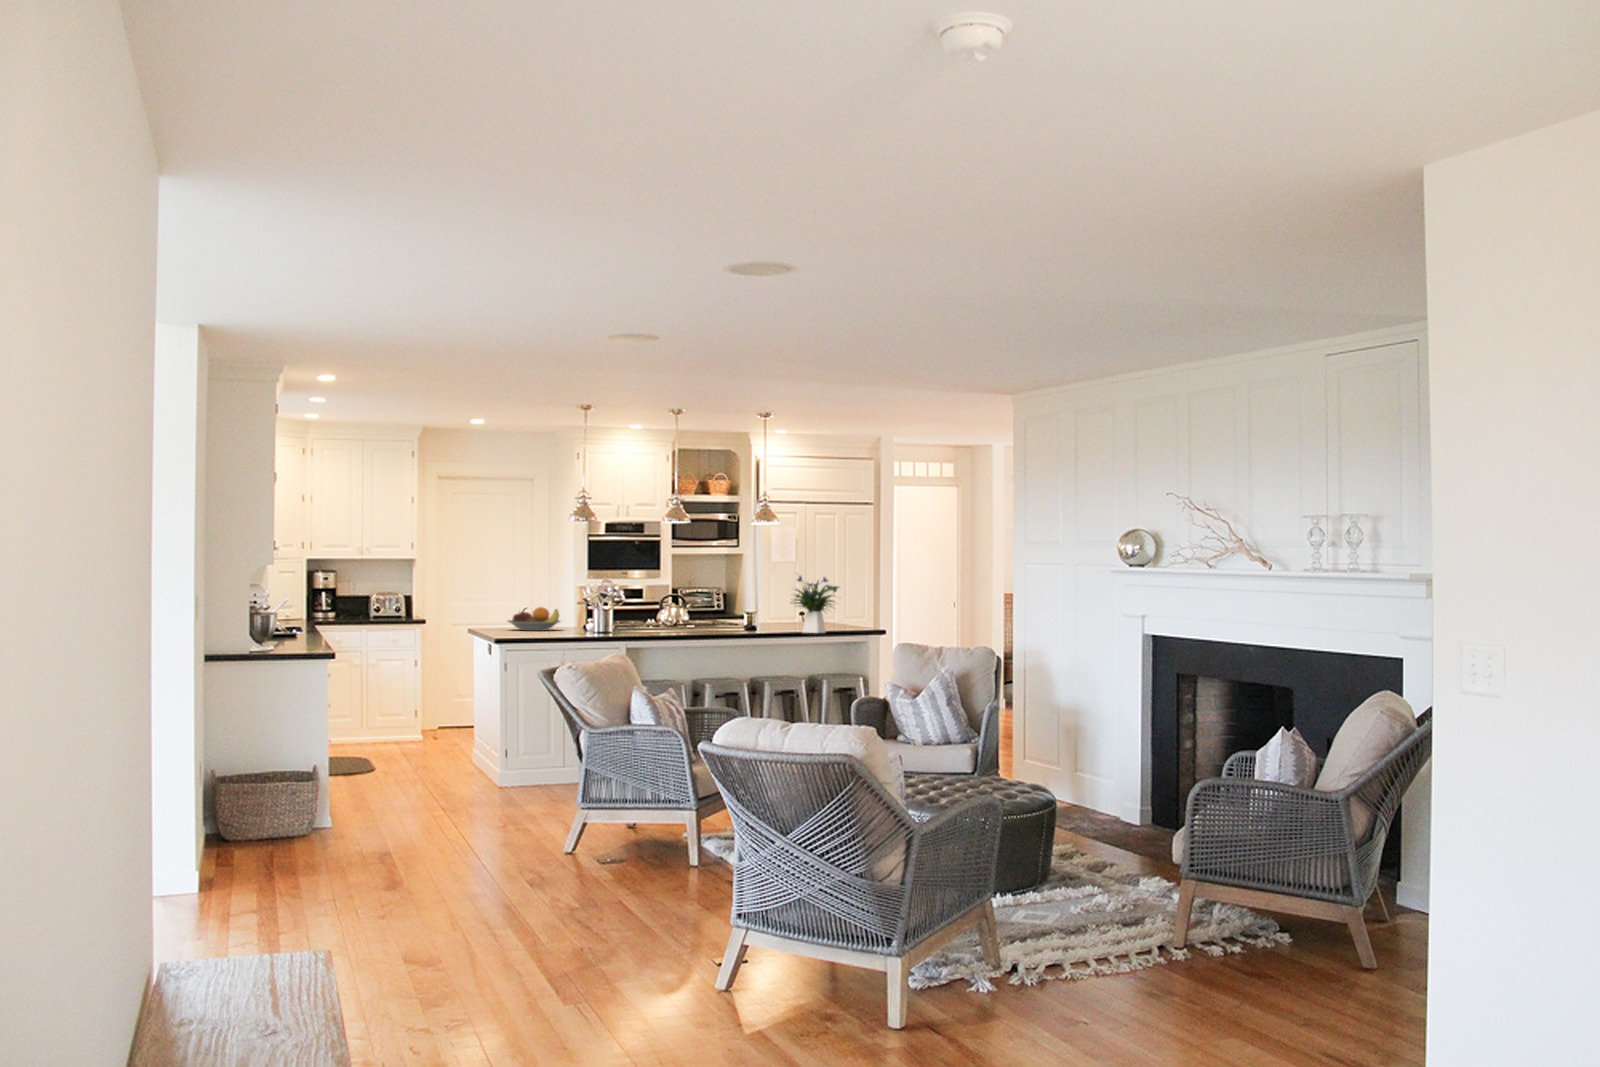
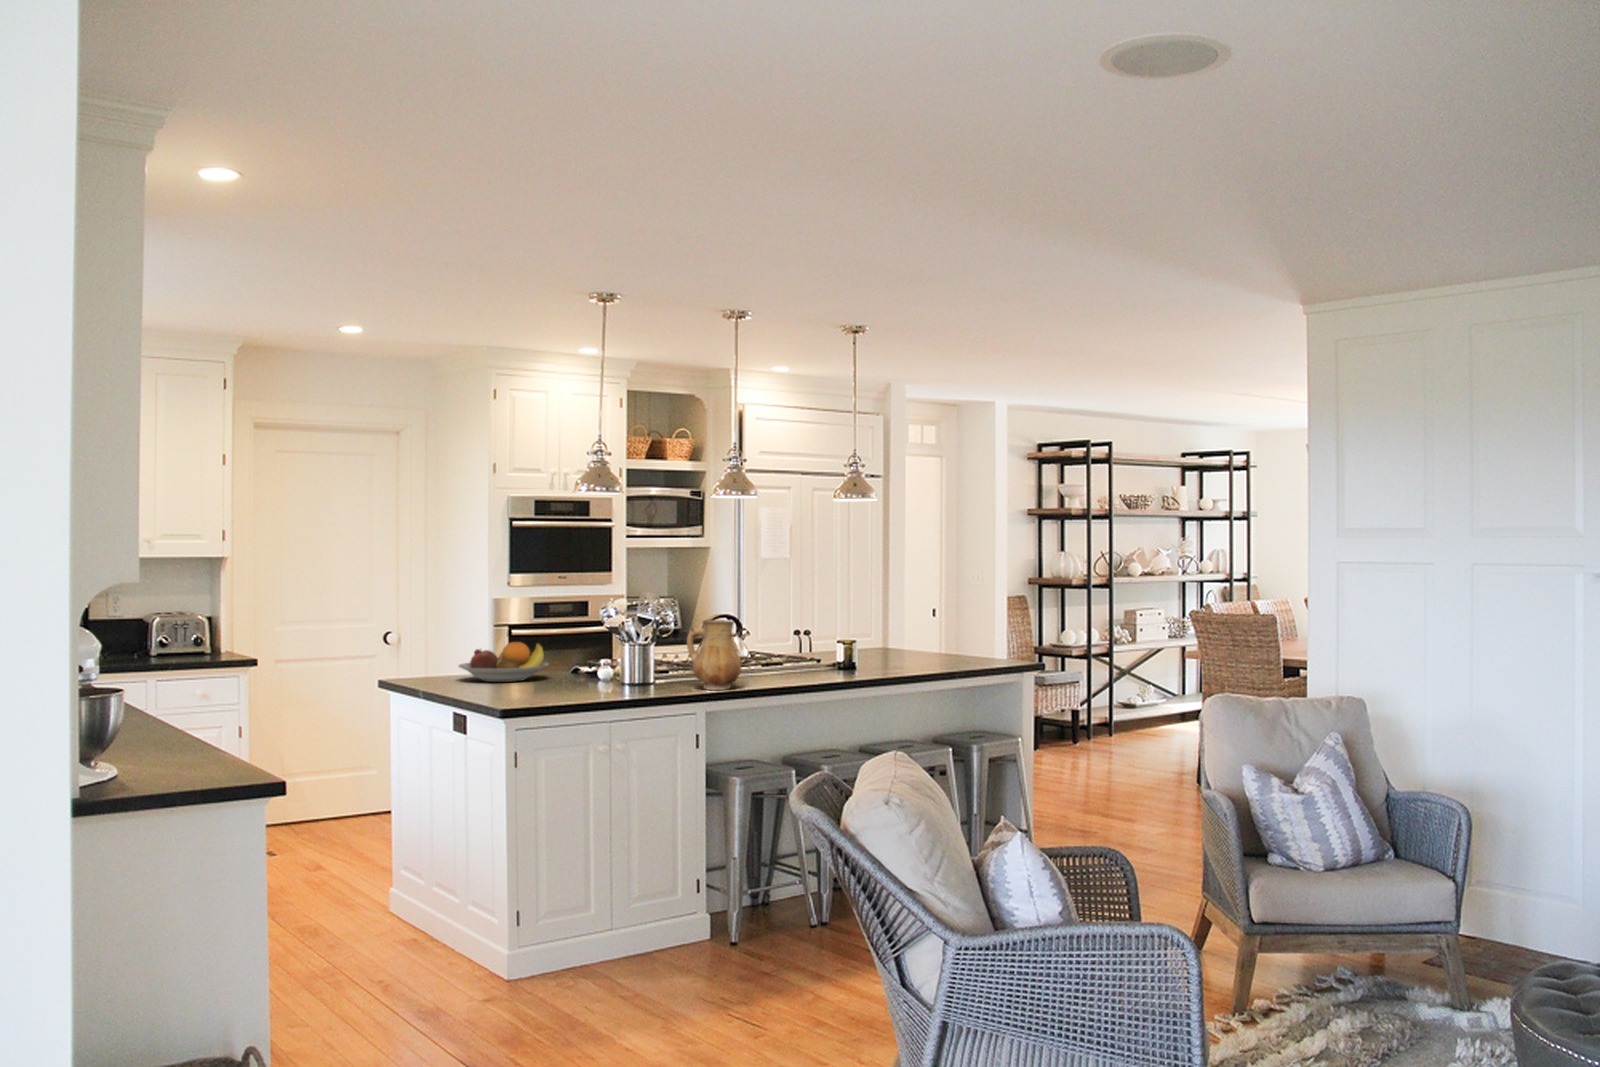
flower arrangement: present [794,576,838,633] -> none [879,575,963,666]
ceramic pitcher: none [619,594,650,635] -> present [687,620,741,690]

